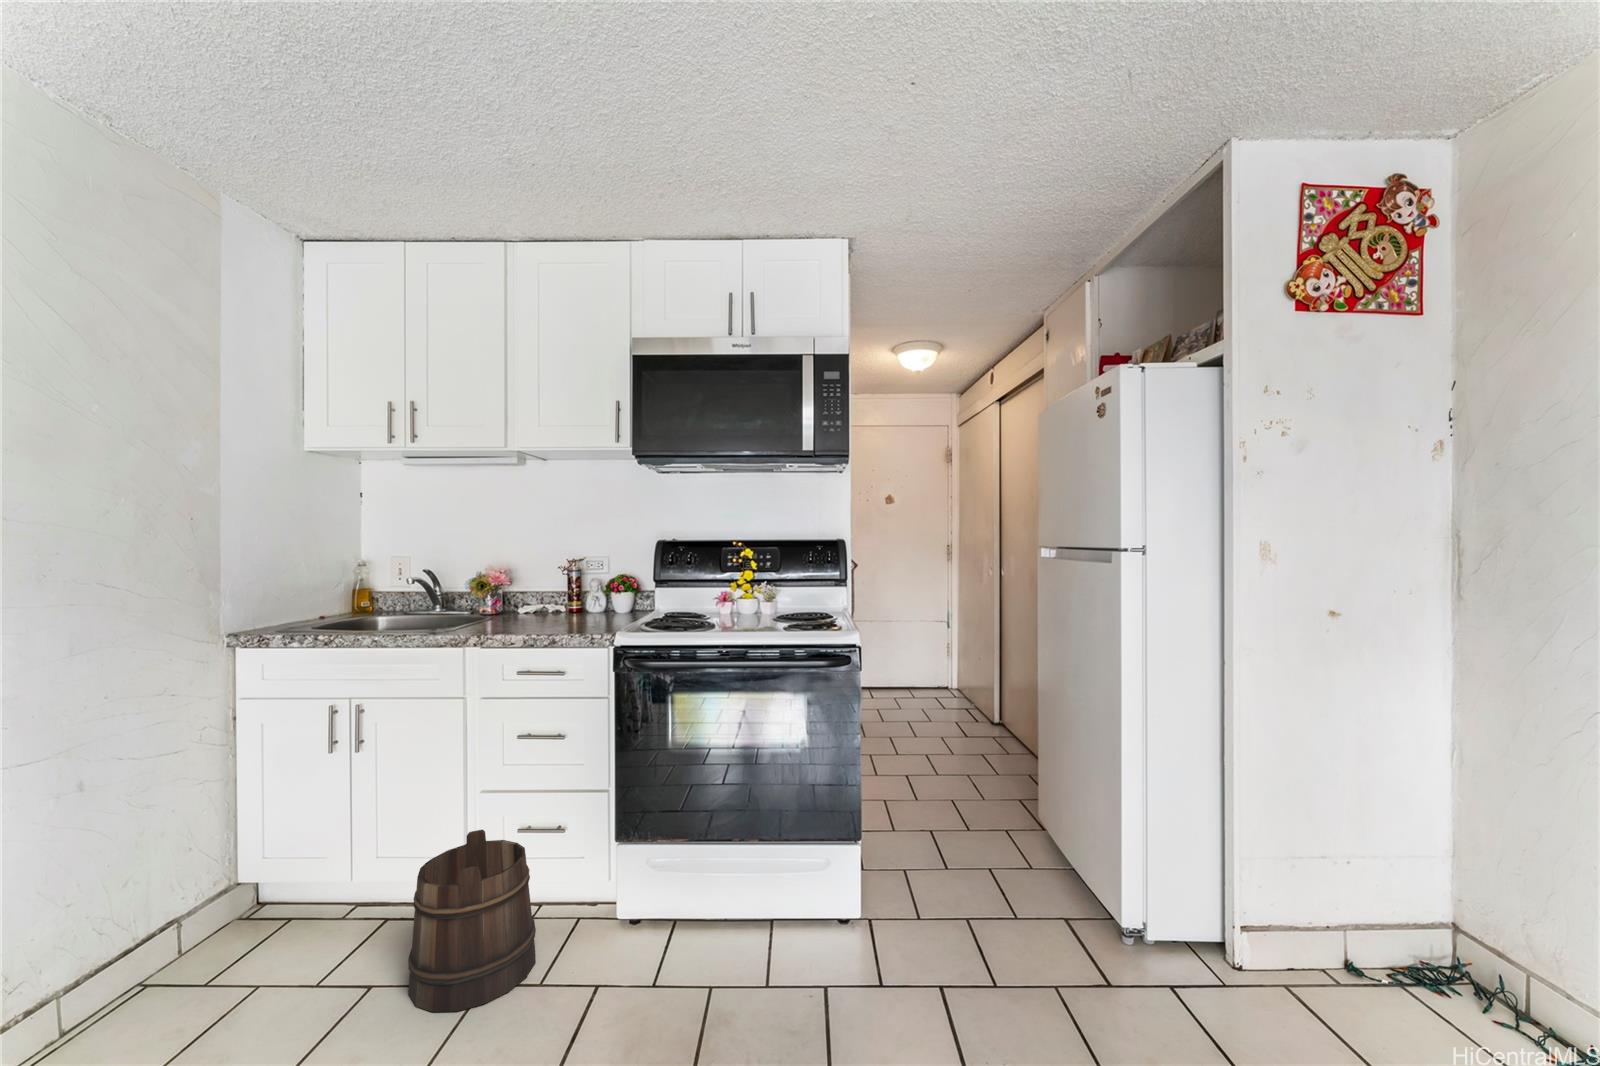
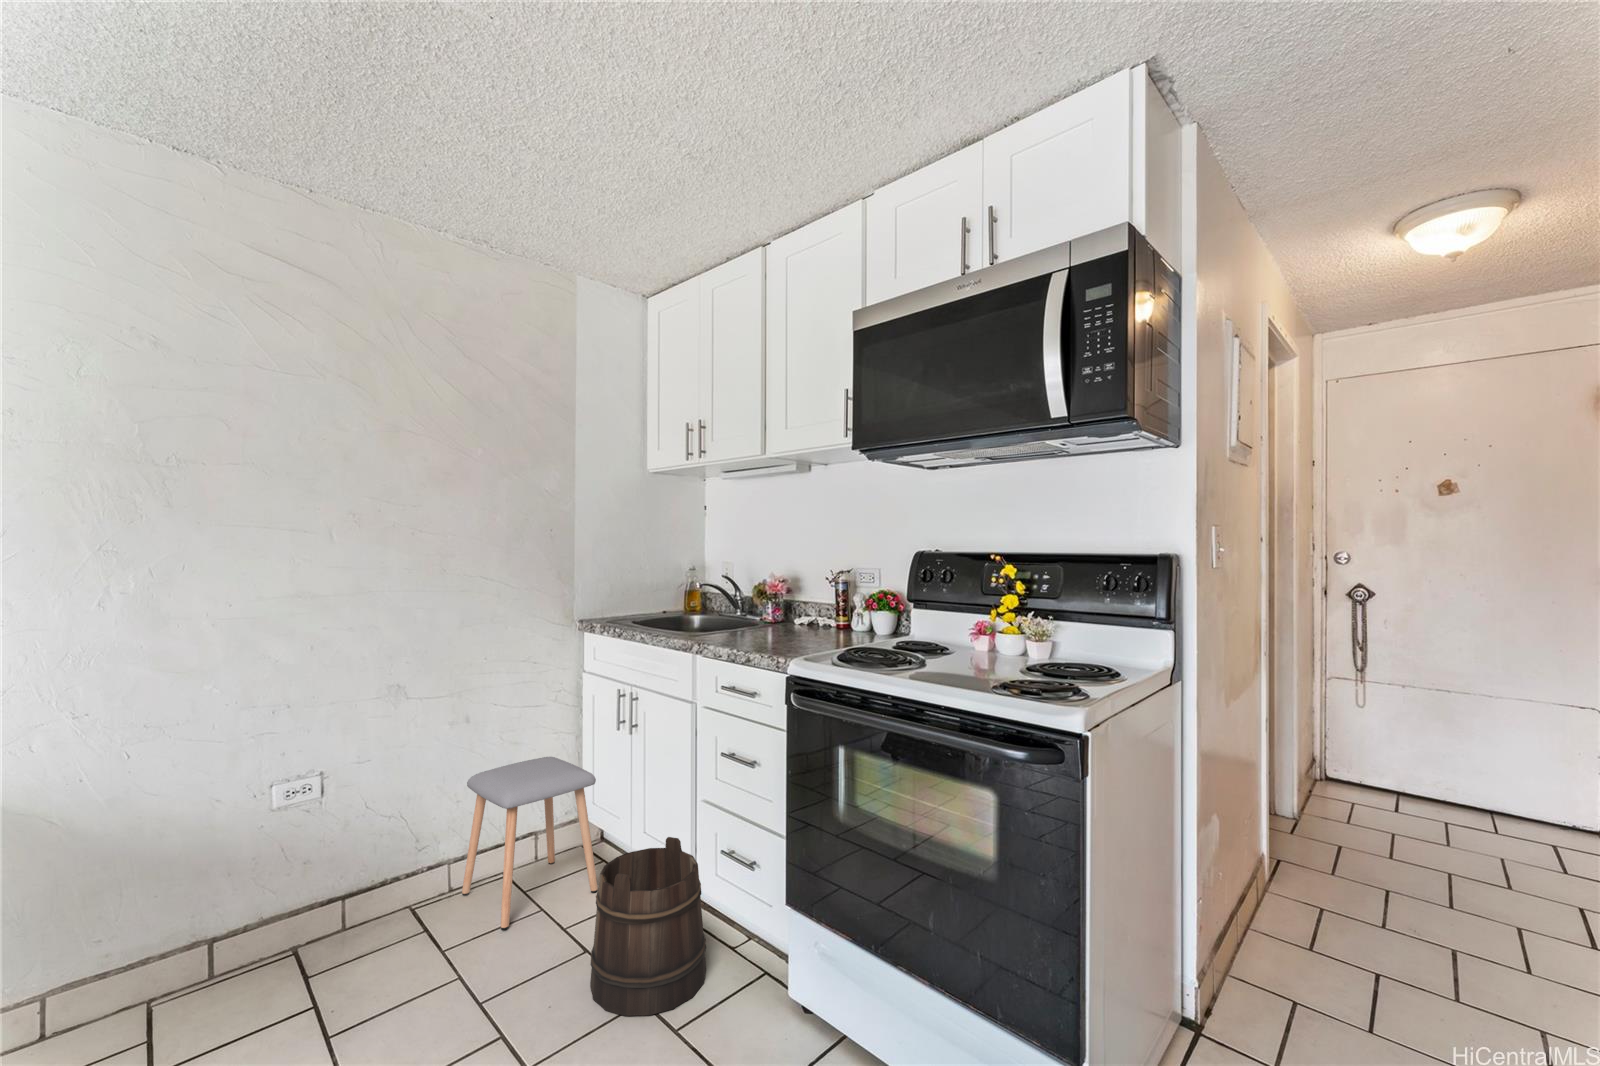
stool: none [89,808,320,1030] -> present [462,757,598,930]

